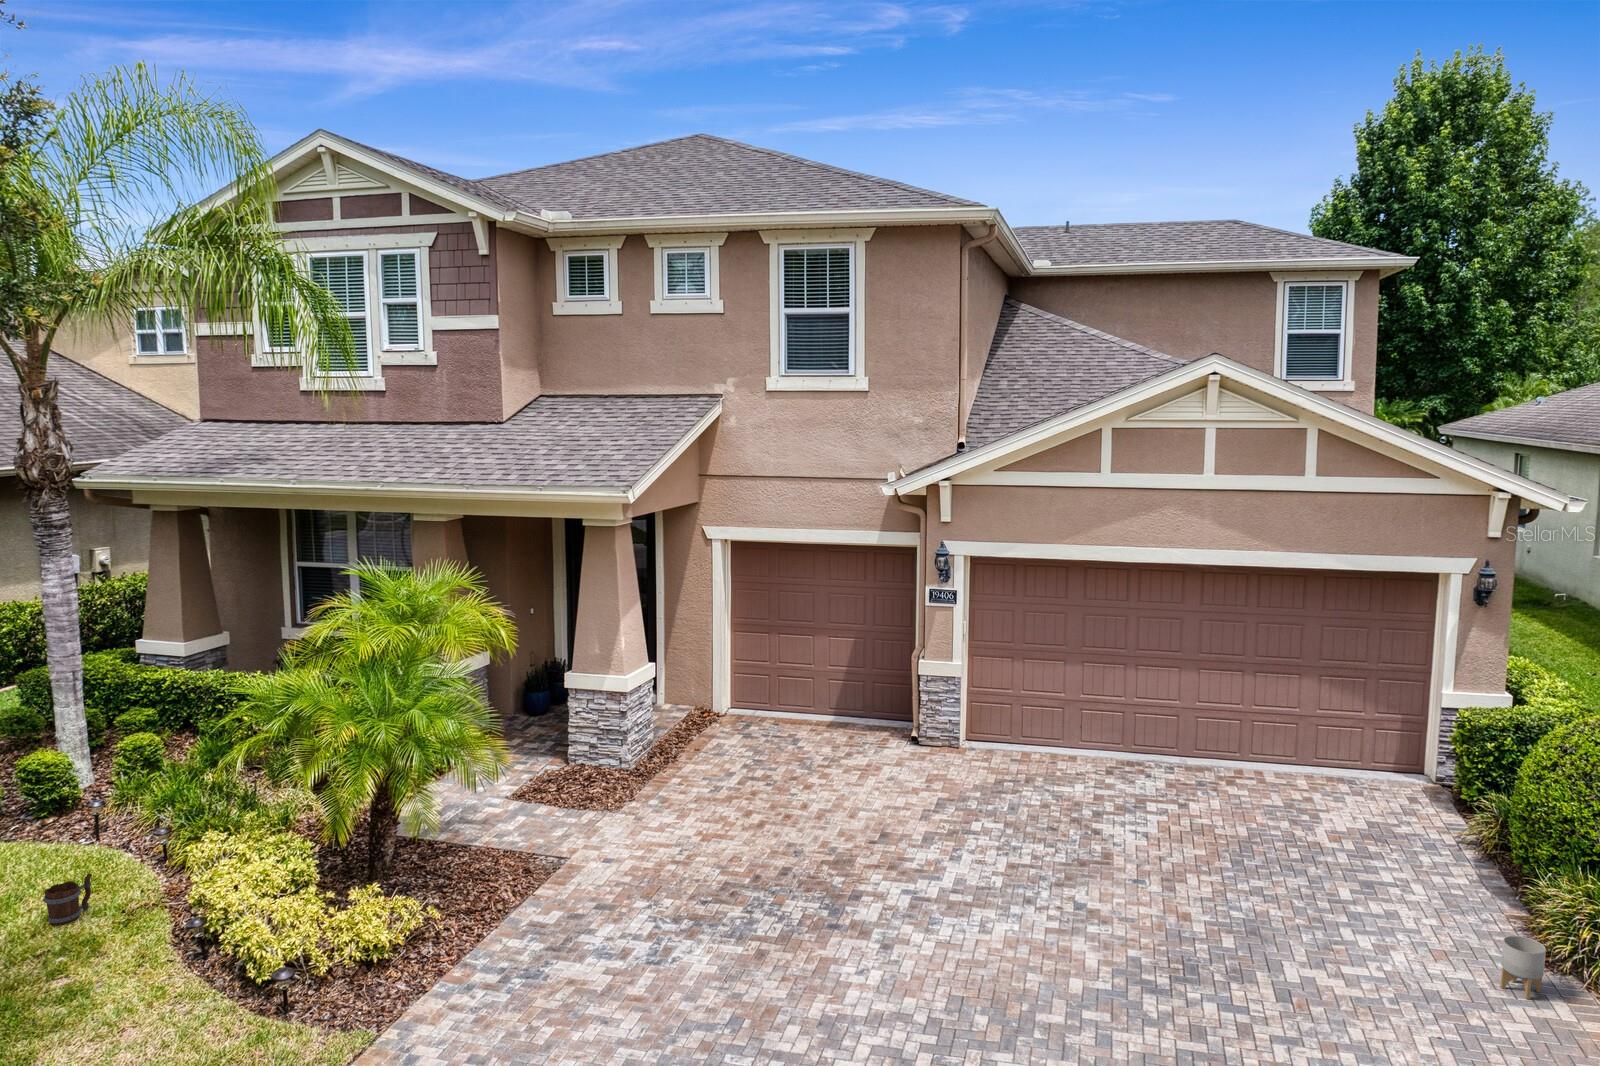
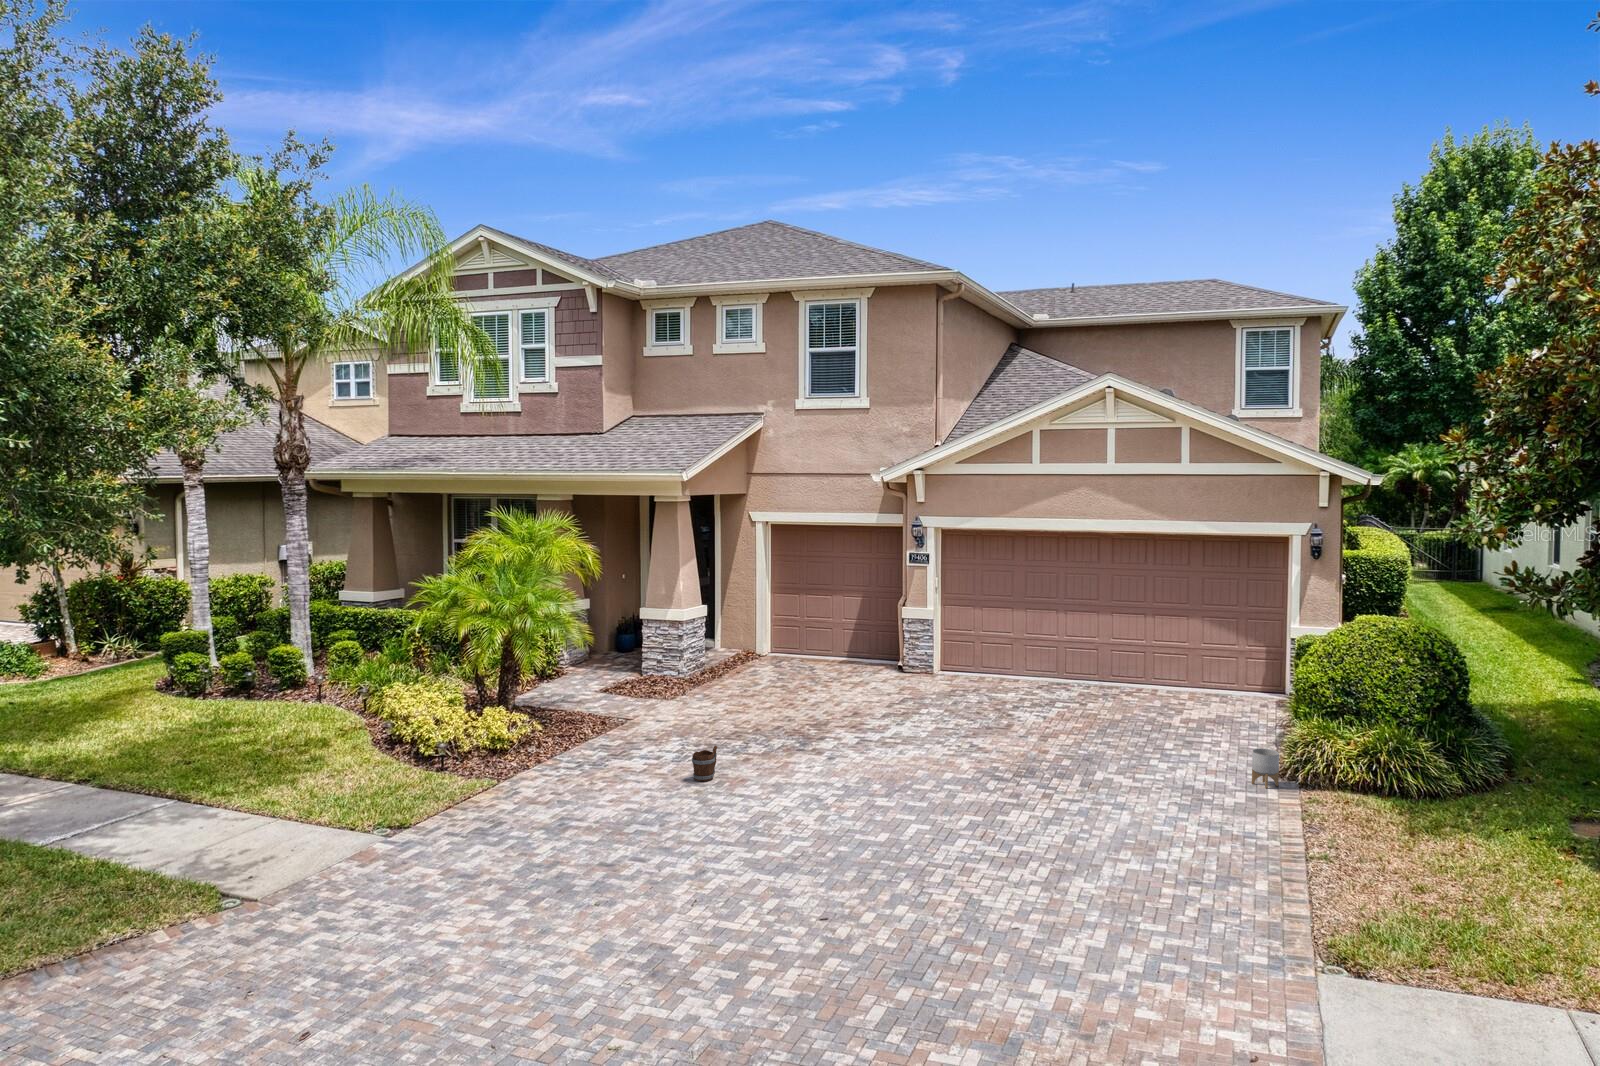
bucket: present [43,873,92,925] -> present [692,746,717,782]

